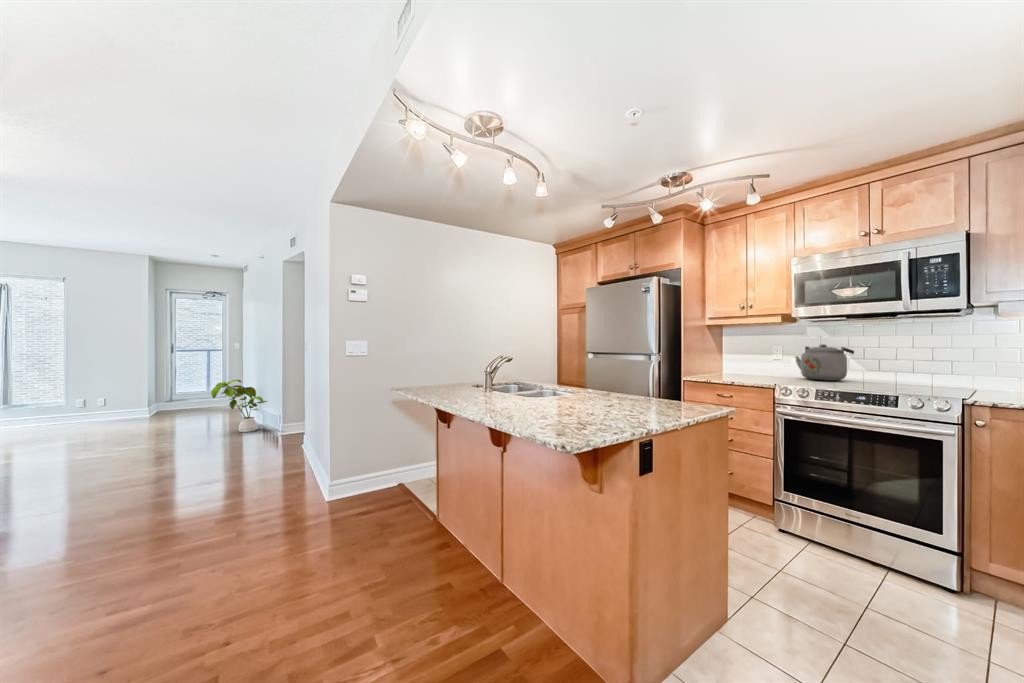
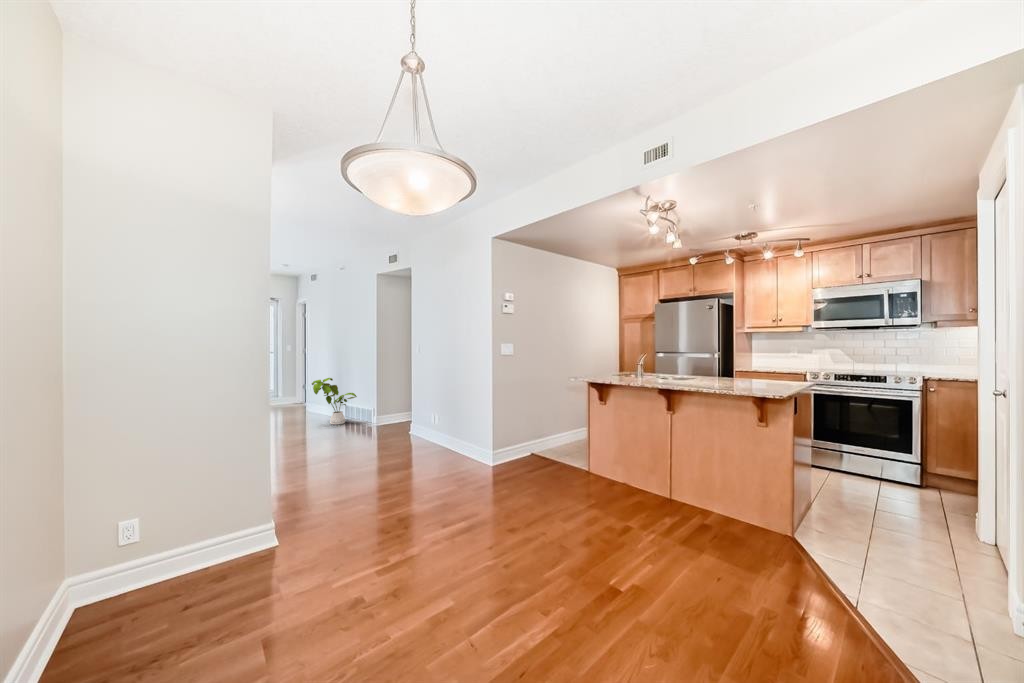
kettle: present [795,344,854,381] -> none [809,346,848,370]

